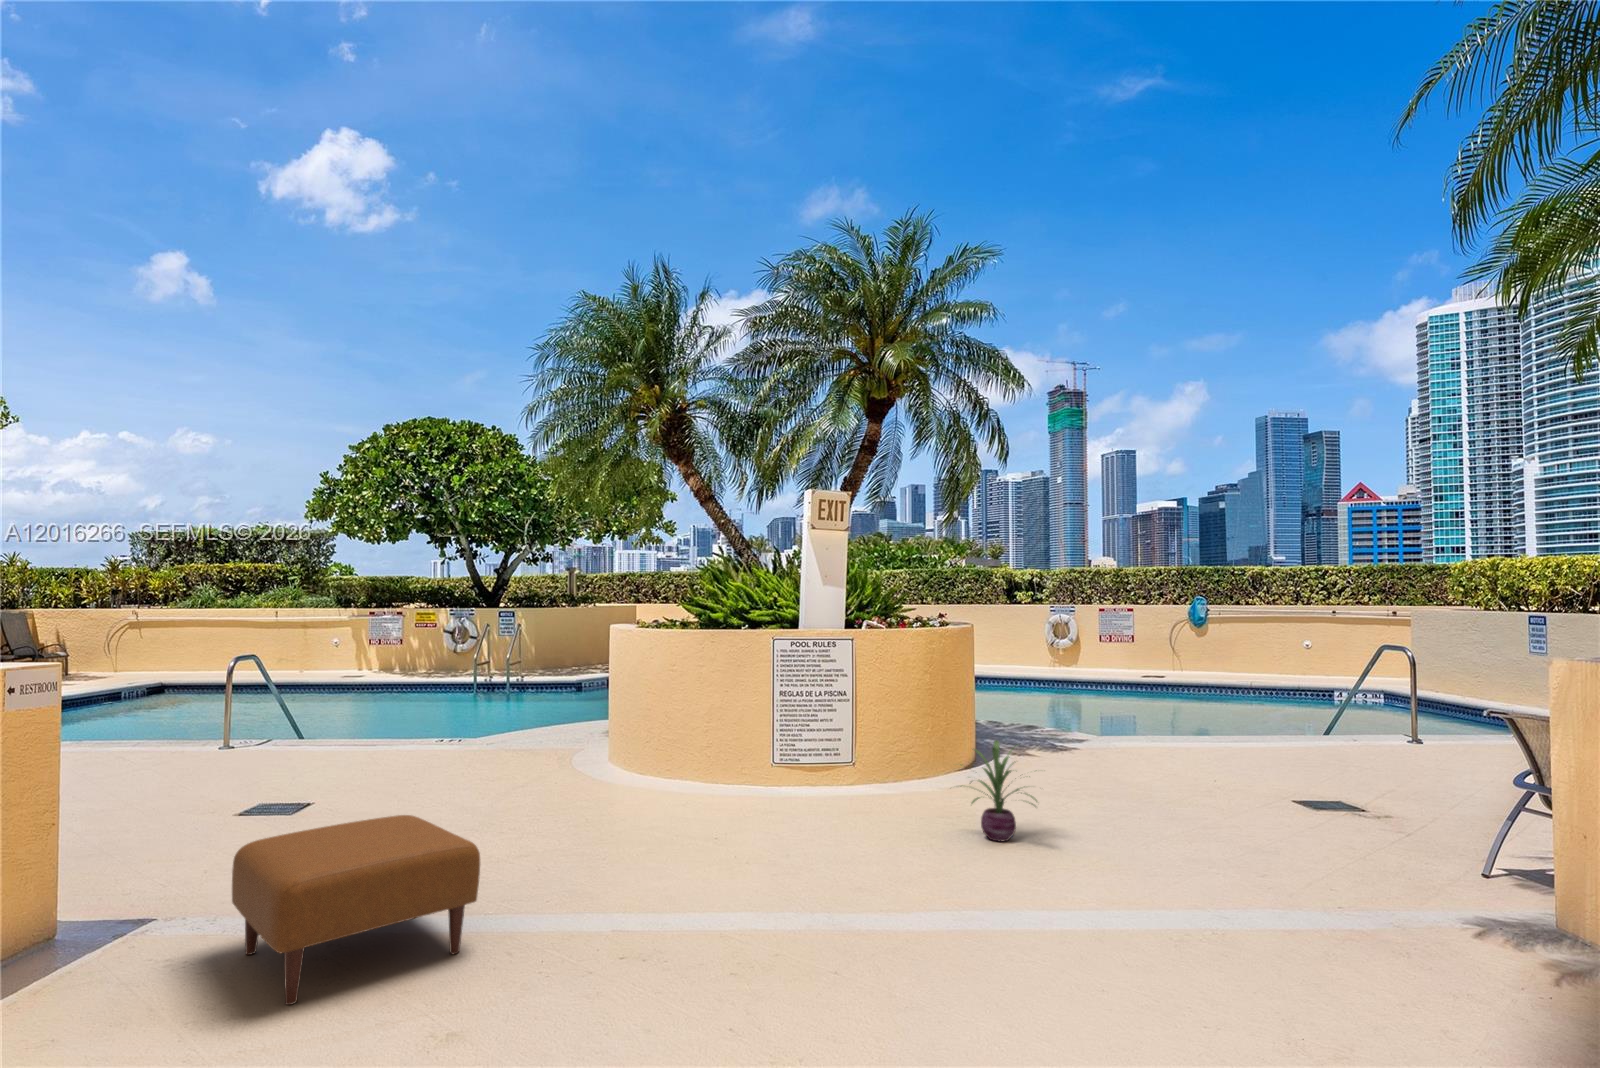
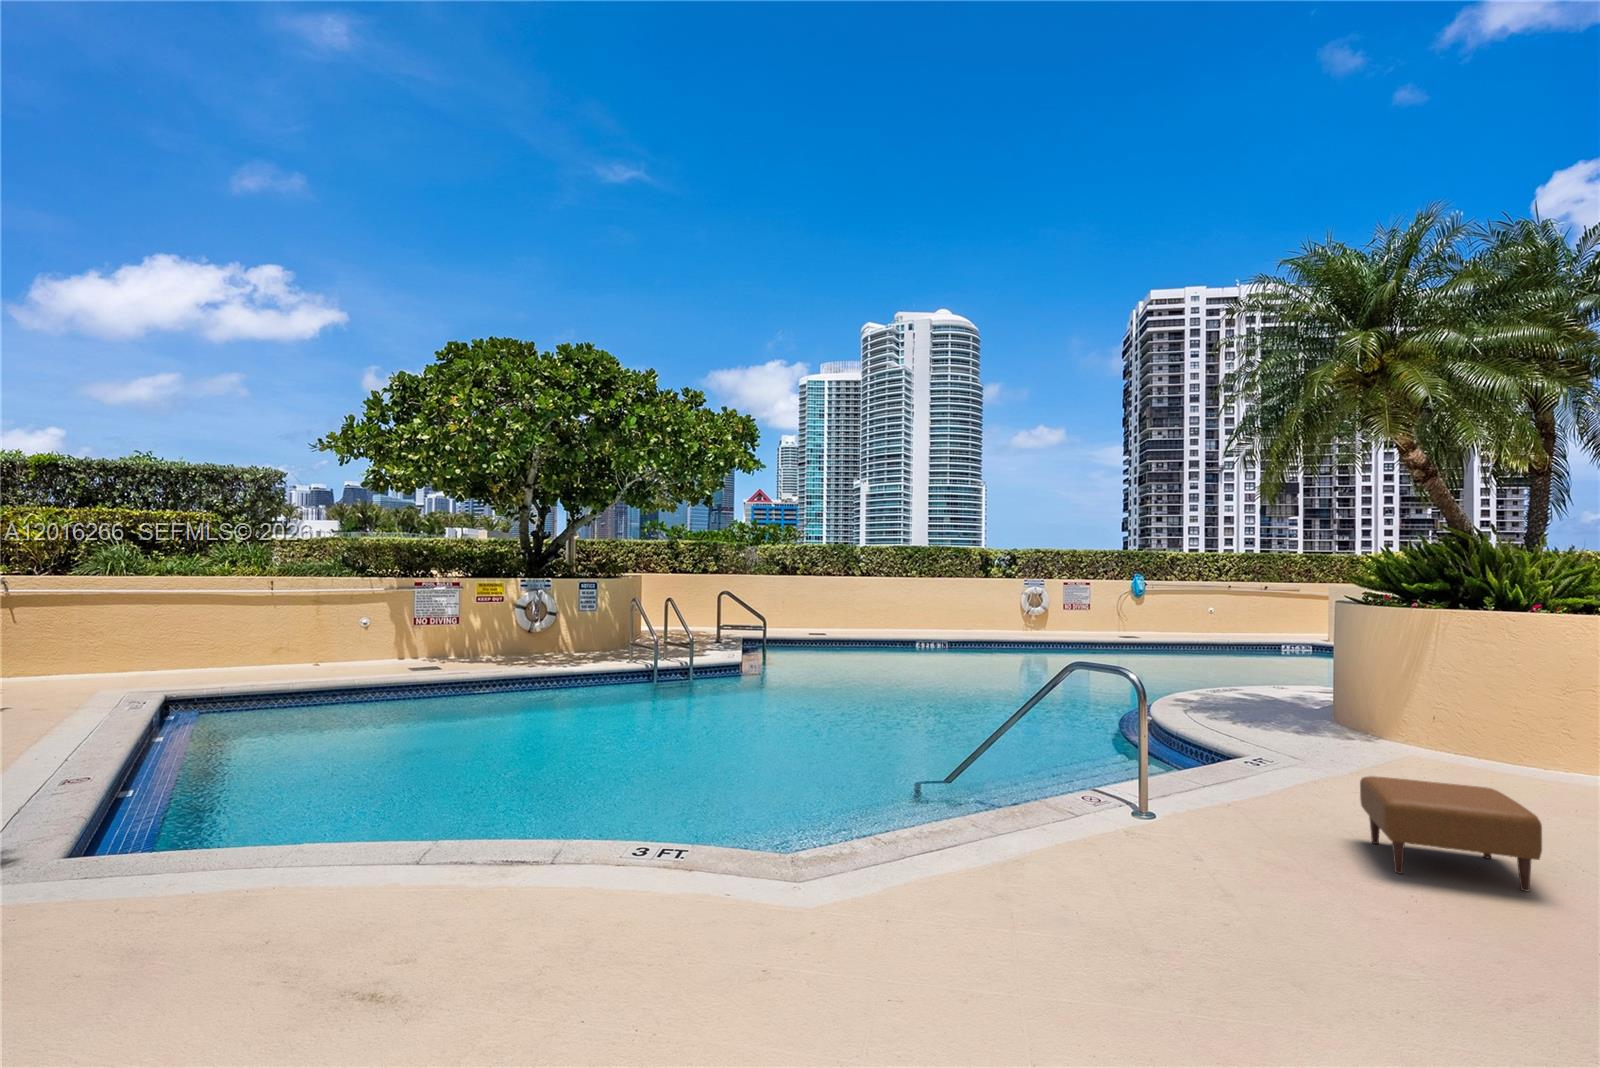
decorative plant: present [960,740,1037,841] -> none [1425,703,1516,769]

